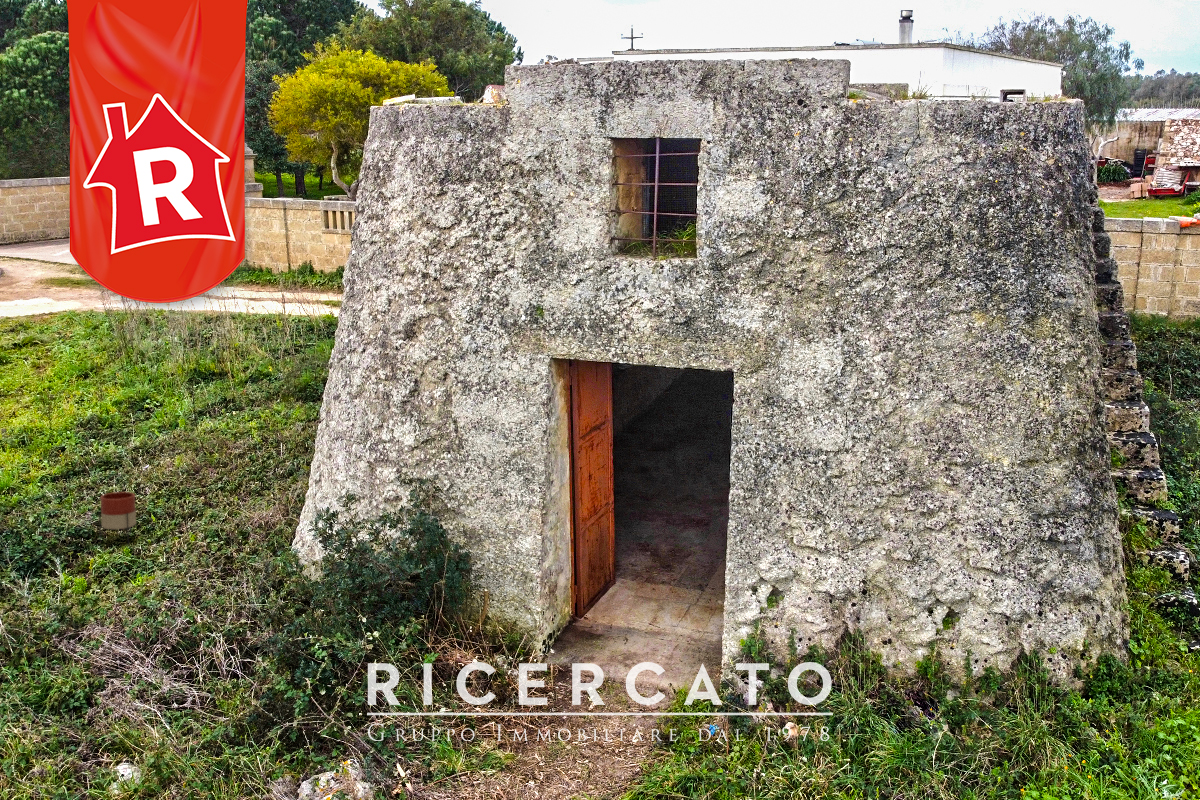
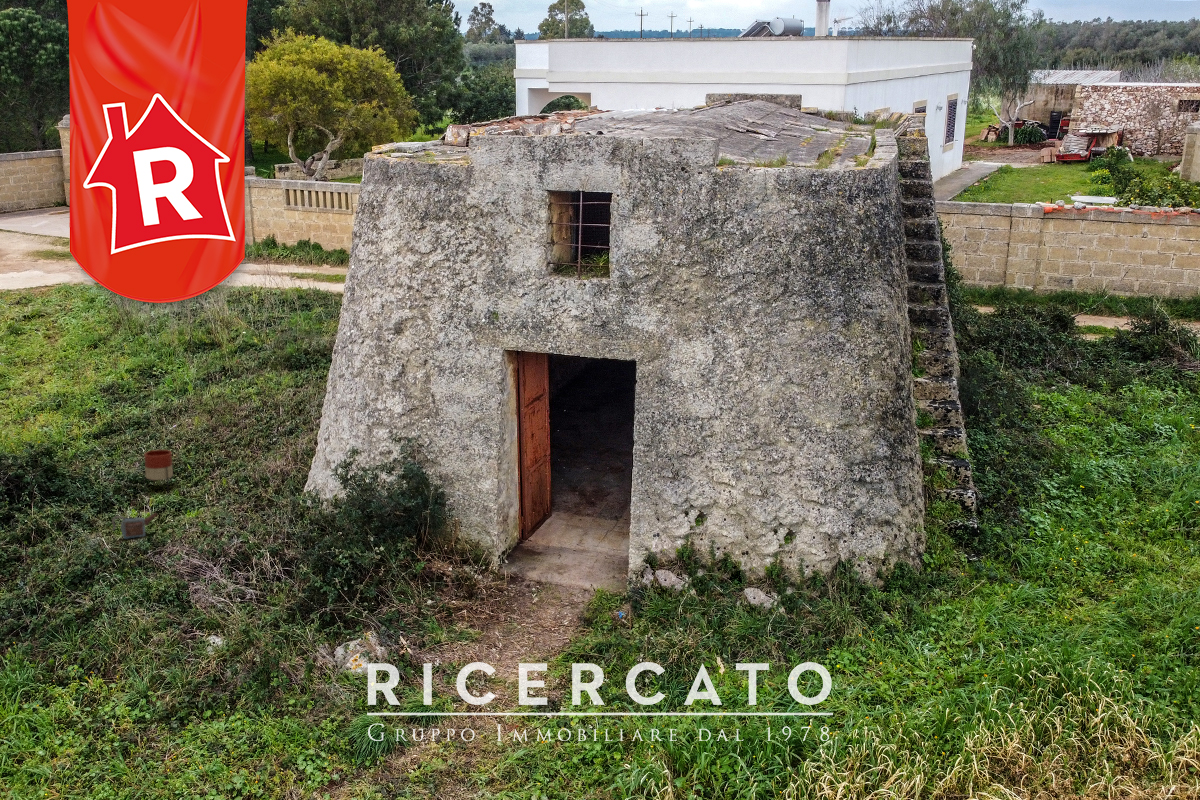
watering can: none [40,571,101,605] -> present [112,513,157,539]

